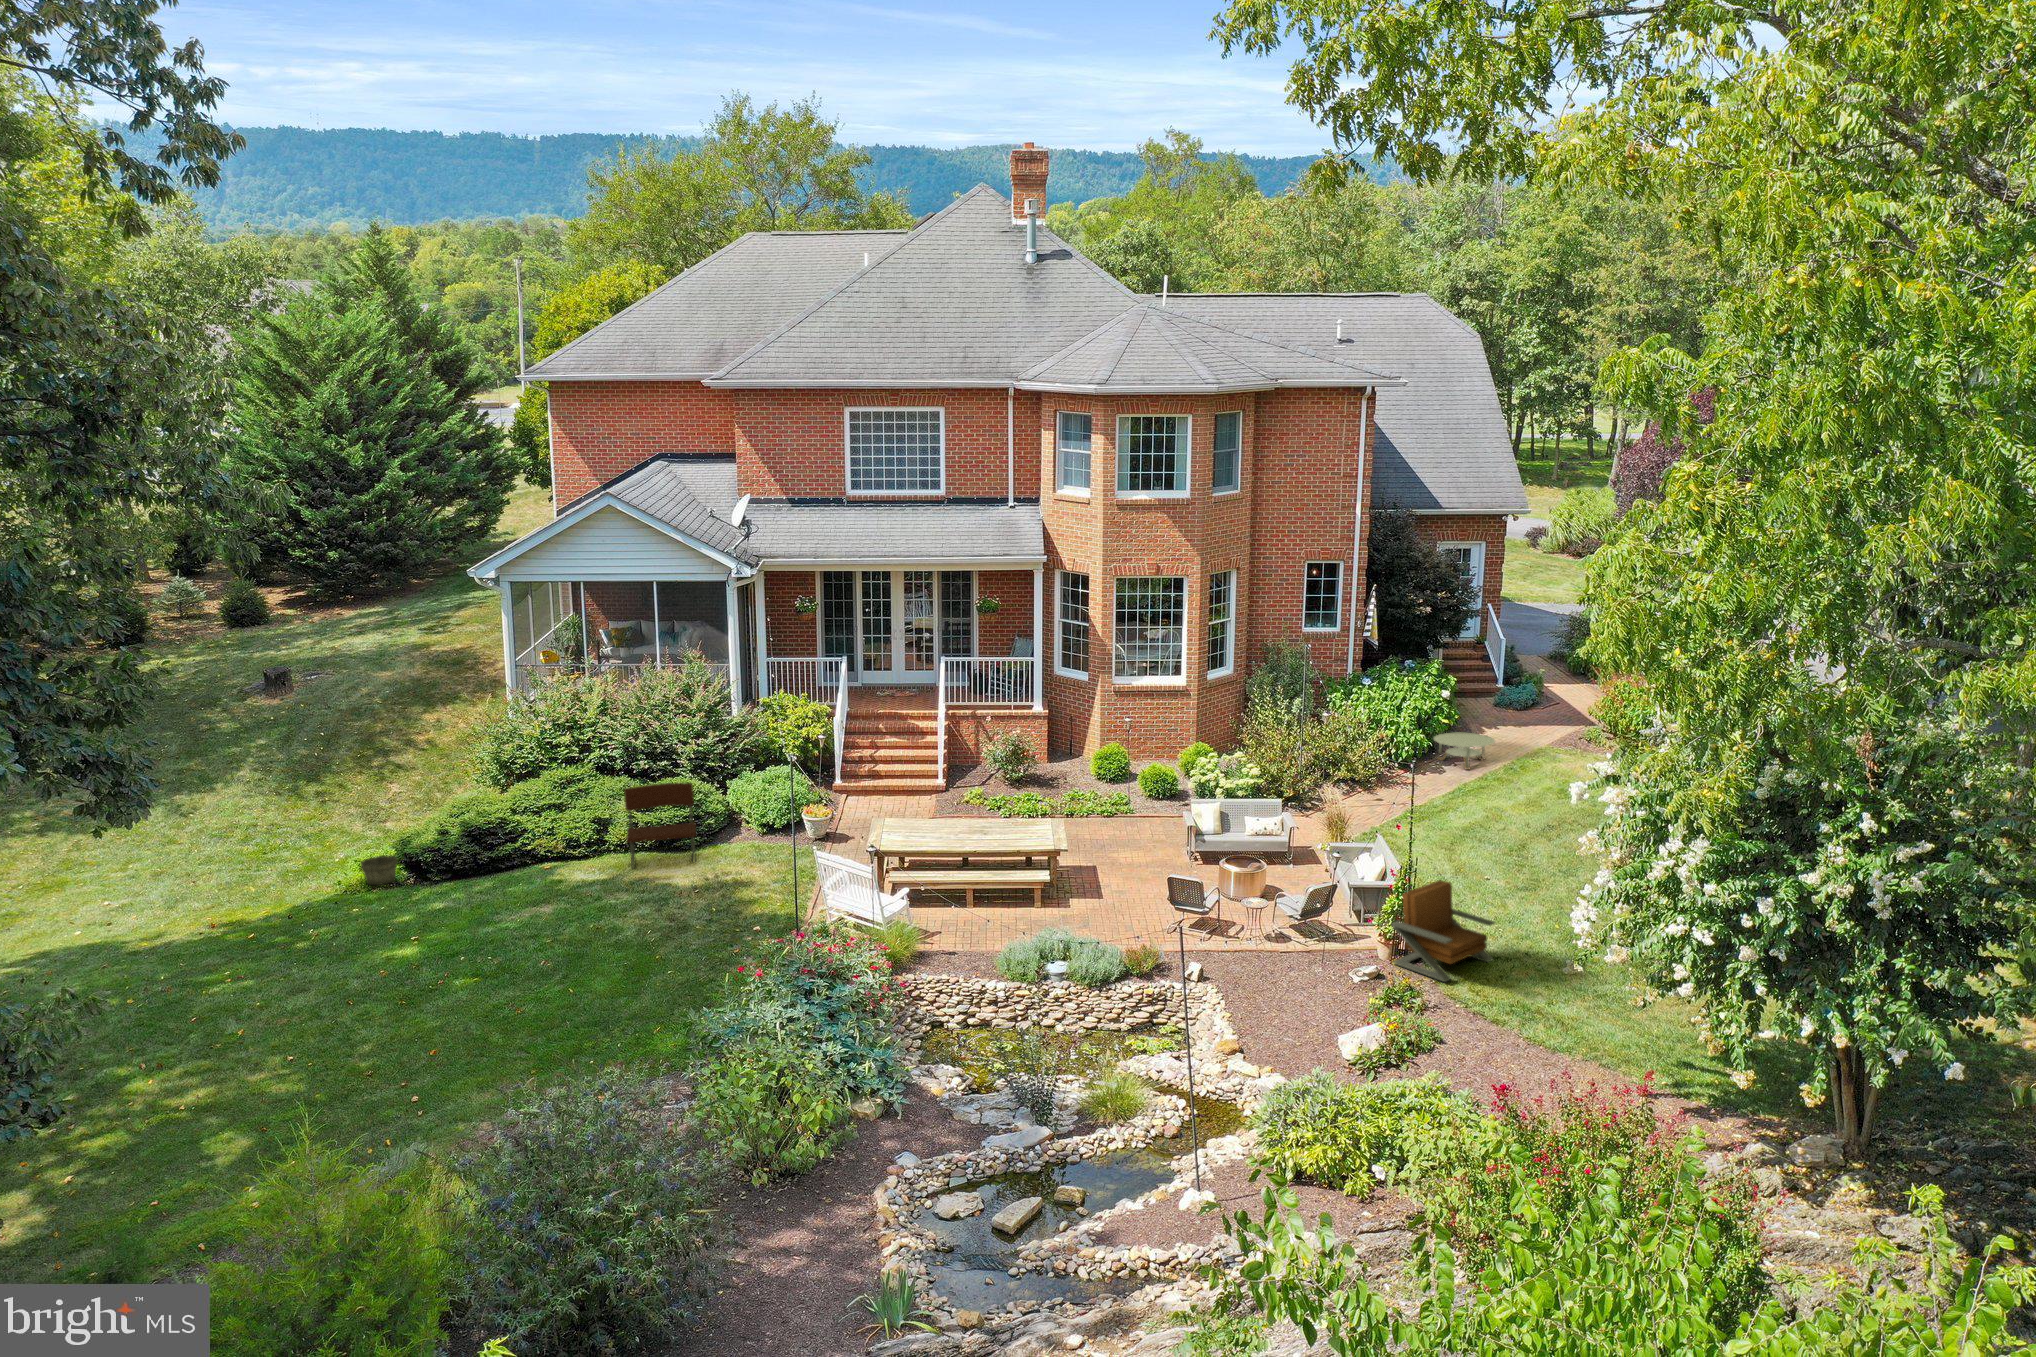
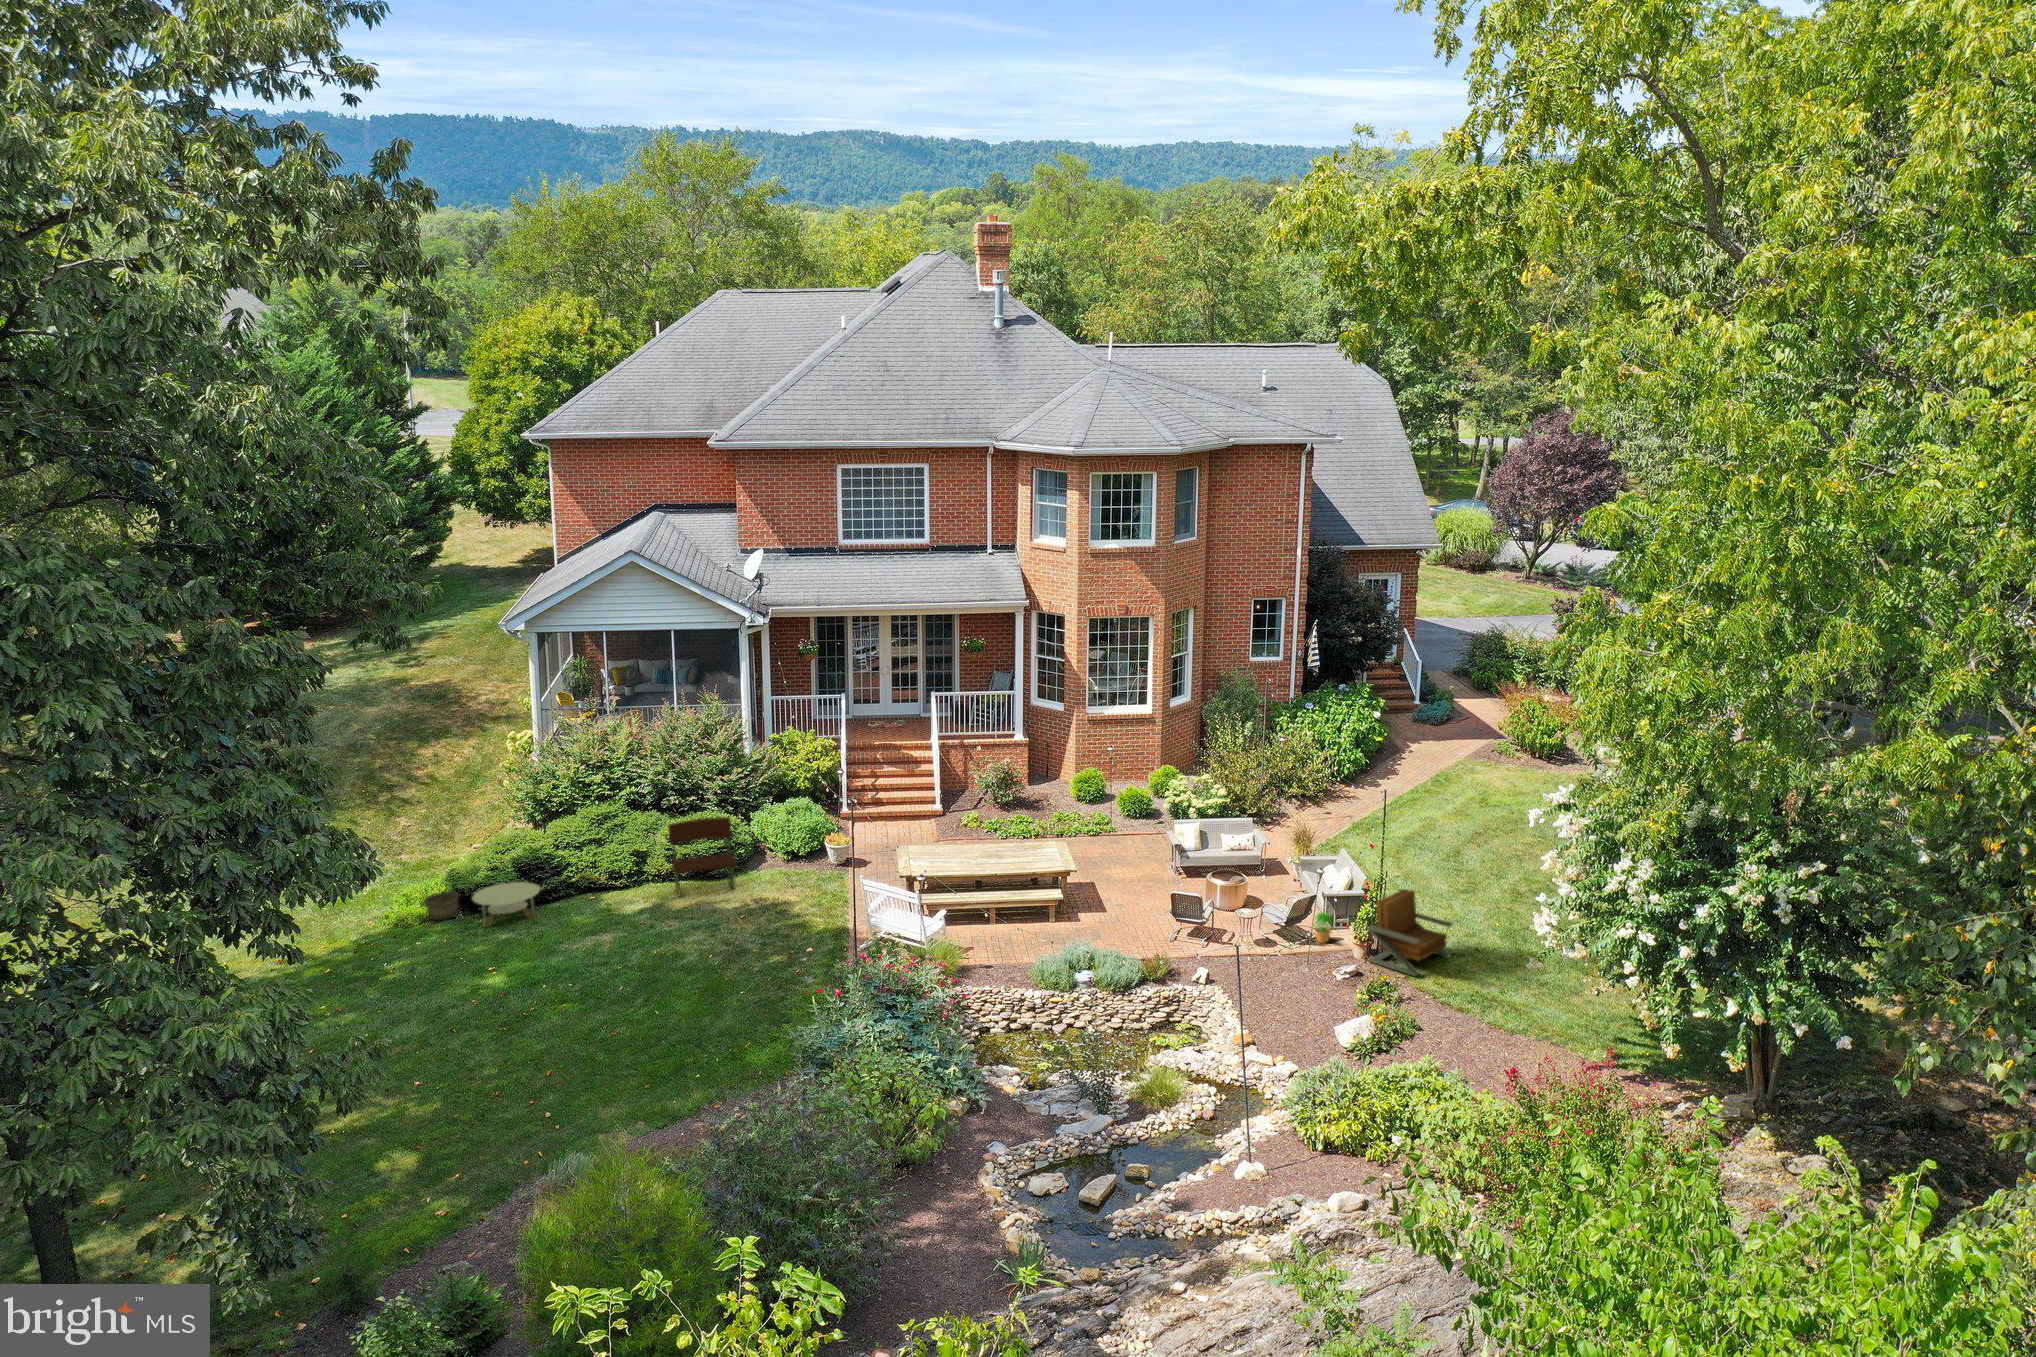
round table: present [1434,732,1495,770] -> present [472,882,540,927]
potted plant: none [1332,905,1362,941] -> present [1312,912,1333,943]

